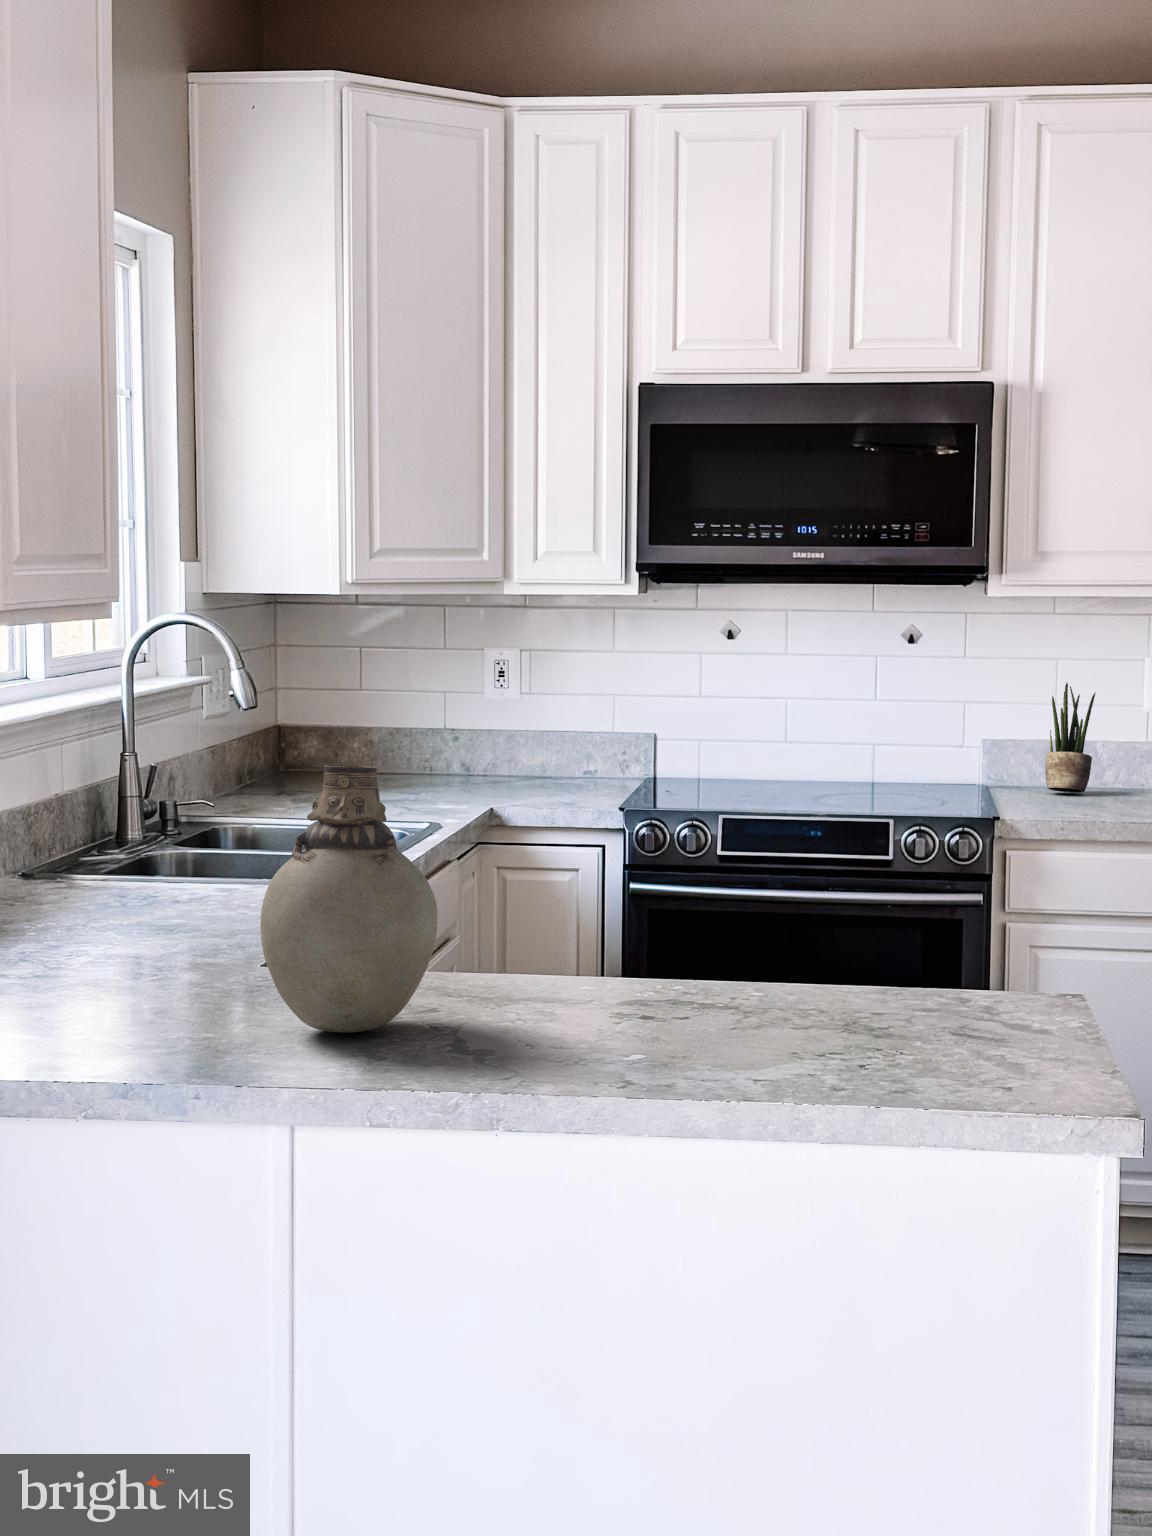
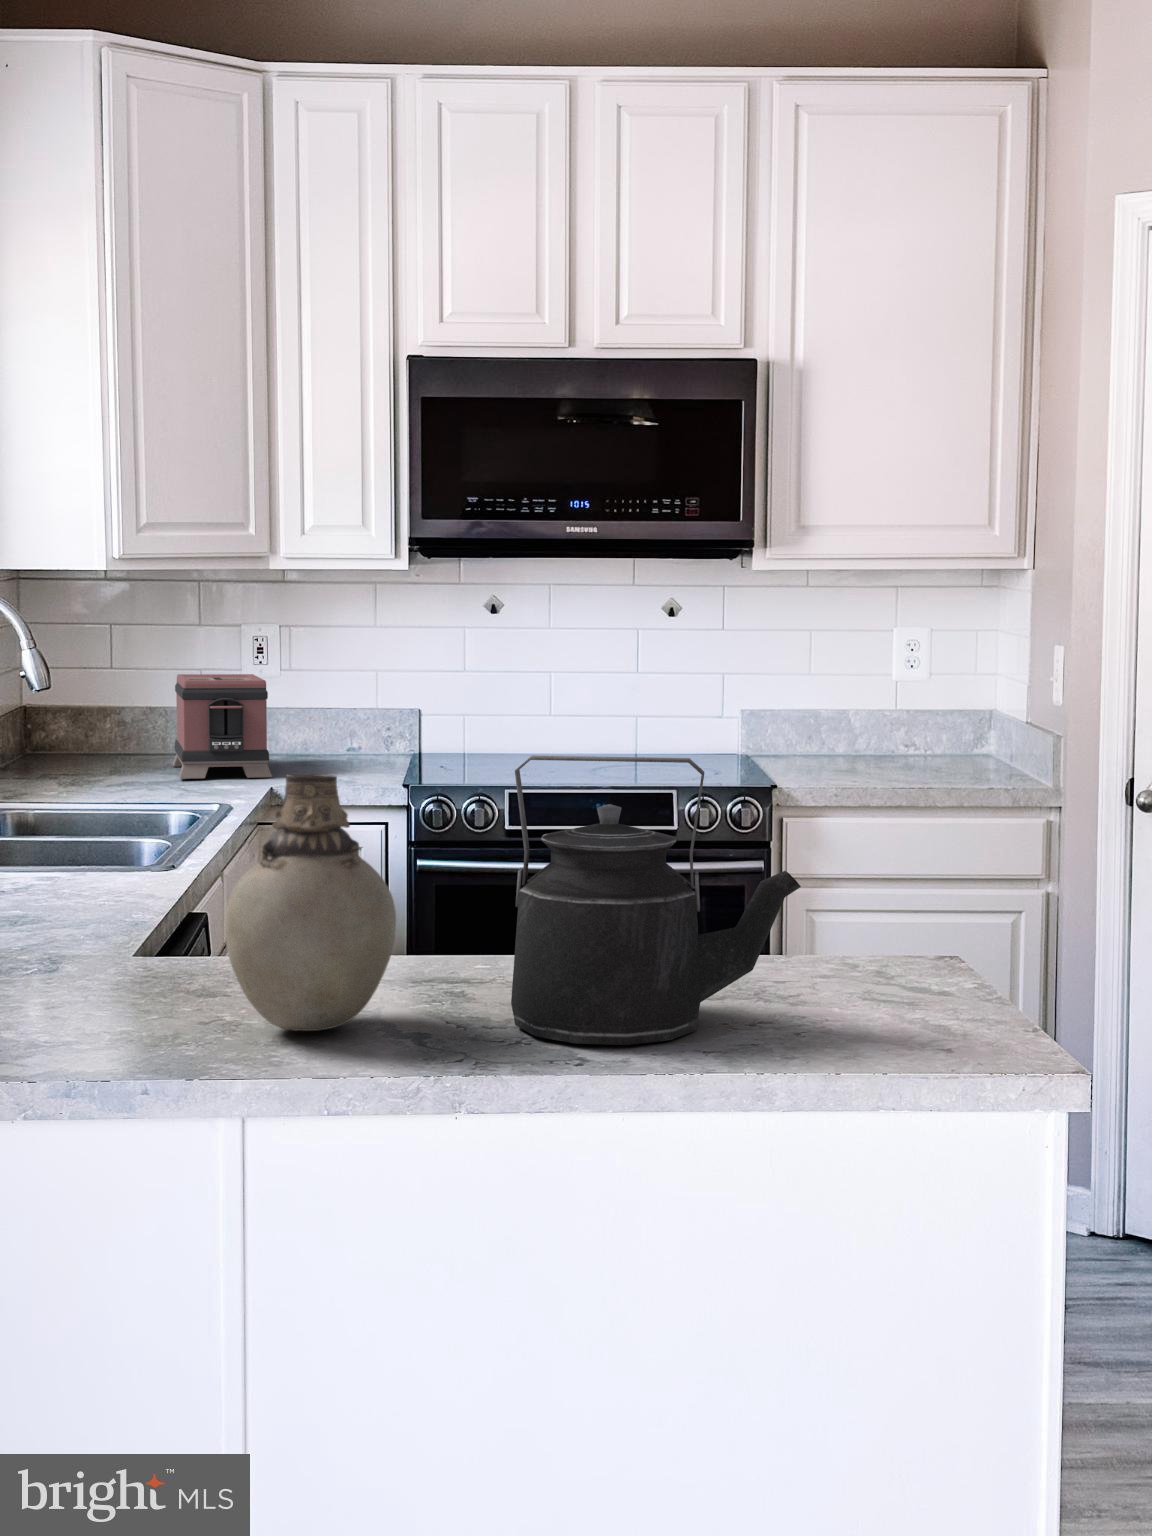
potted plant: present [1045,683,1095,793] -> none [803,650,848,756]
toaster: none [408,696,497,797] -> present [173,674,272,779]
kettle: none [552,752,867,1066] -> present [511,755,801,1045]

